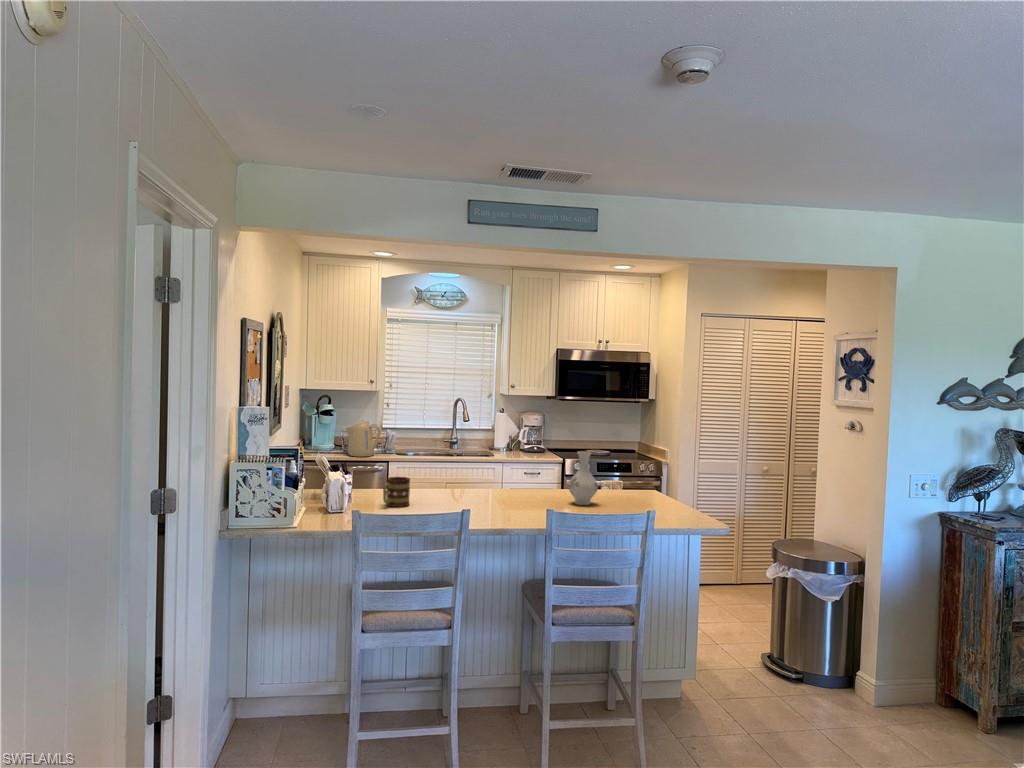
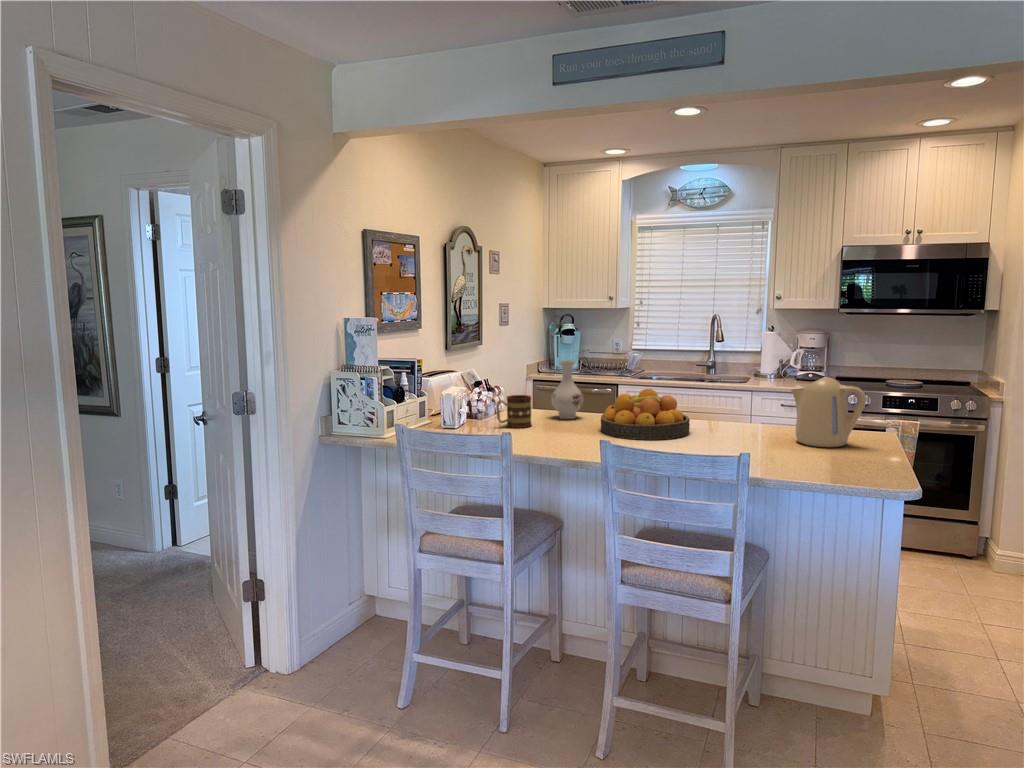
kettle: present [346,421,381,457] -> present [791,377,866,447]
vase: present [569,451,598,505] -> present [551,361,583,419]
fruit bowl: none [468,466,540,508] -> present [601,389,690,440]

